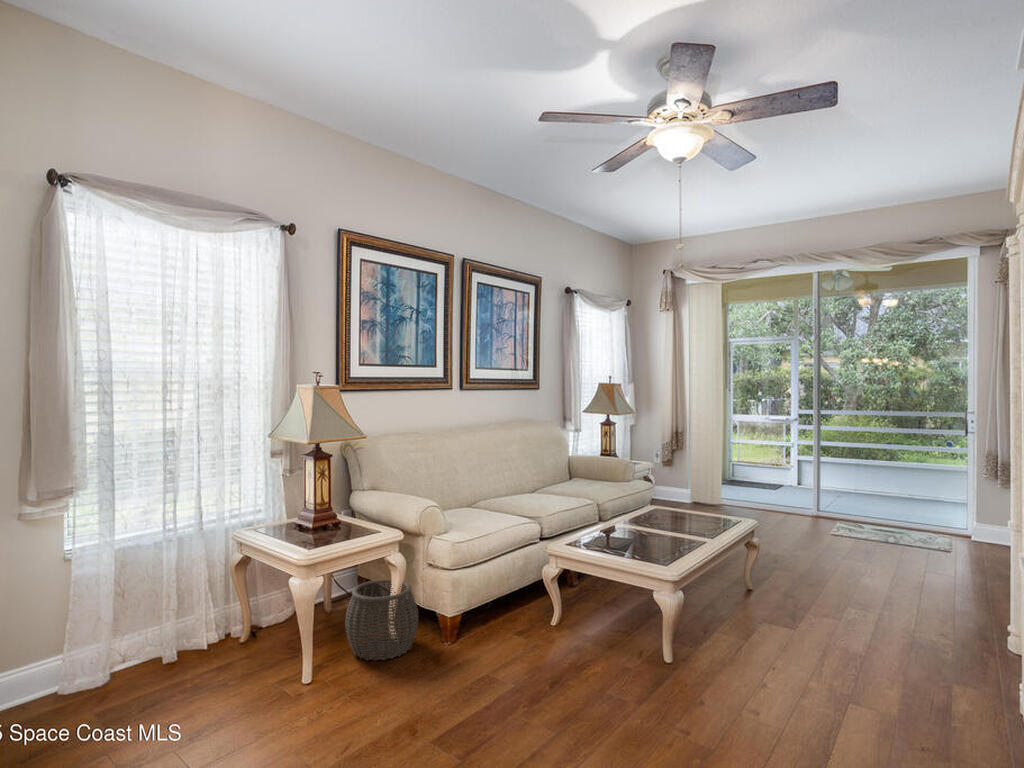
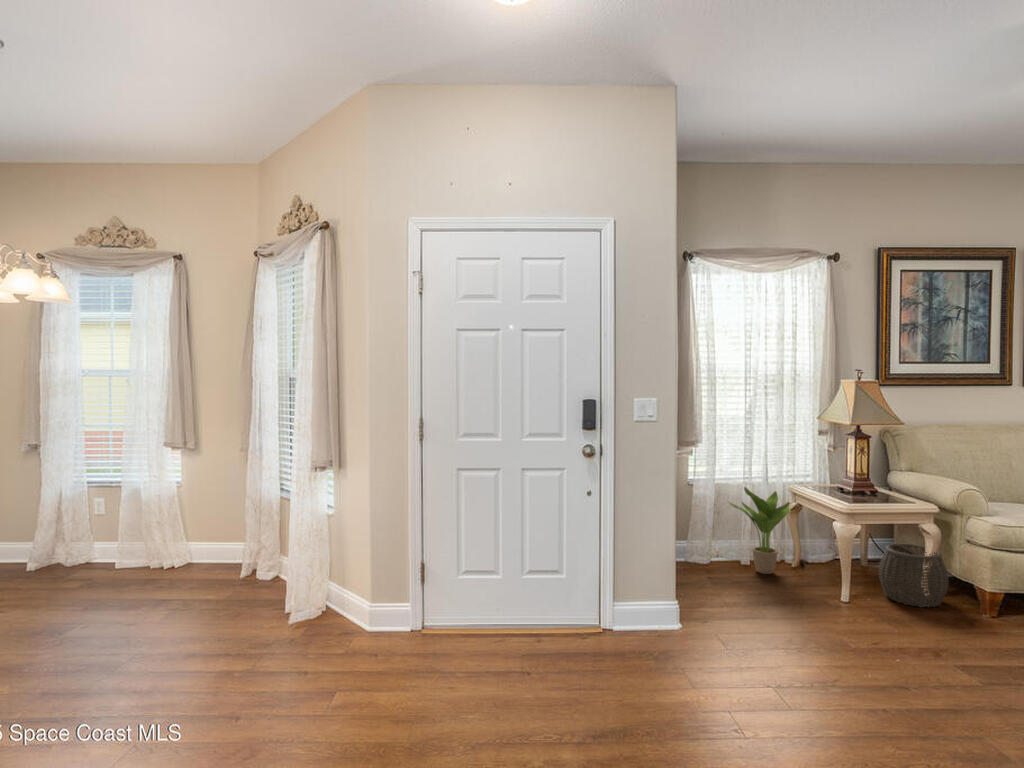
potted plant: none [135,541,245,668] -> present [728,487,791,574]

